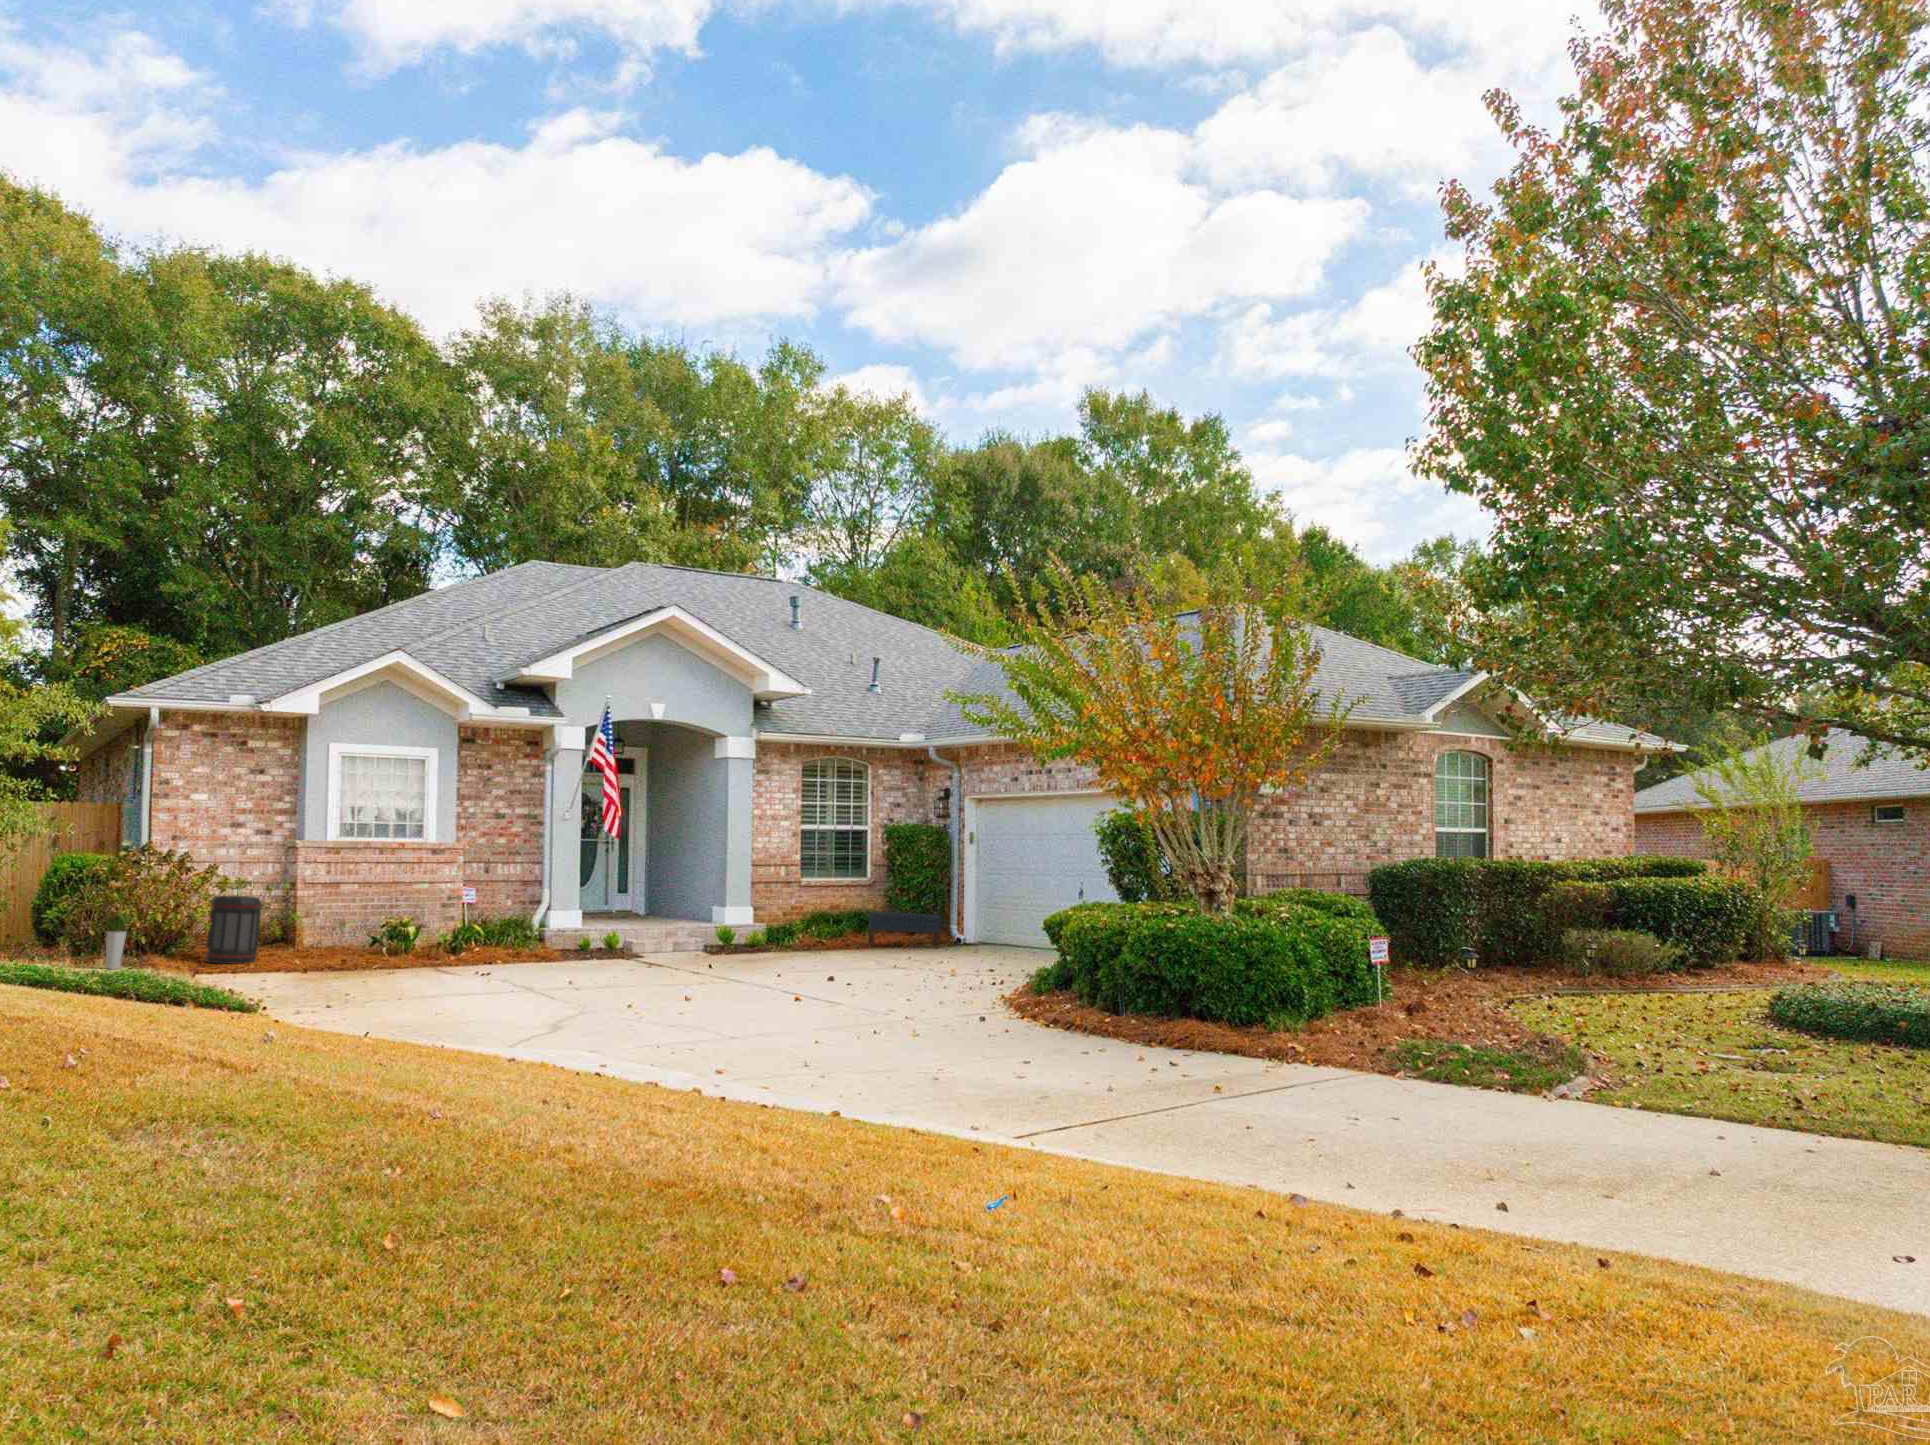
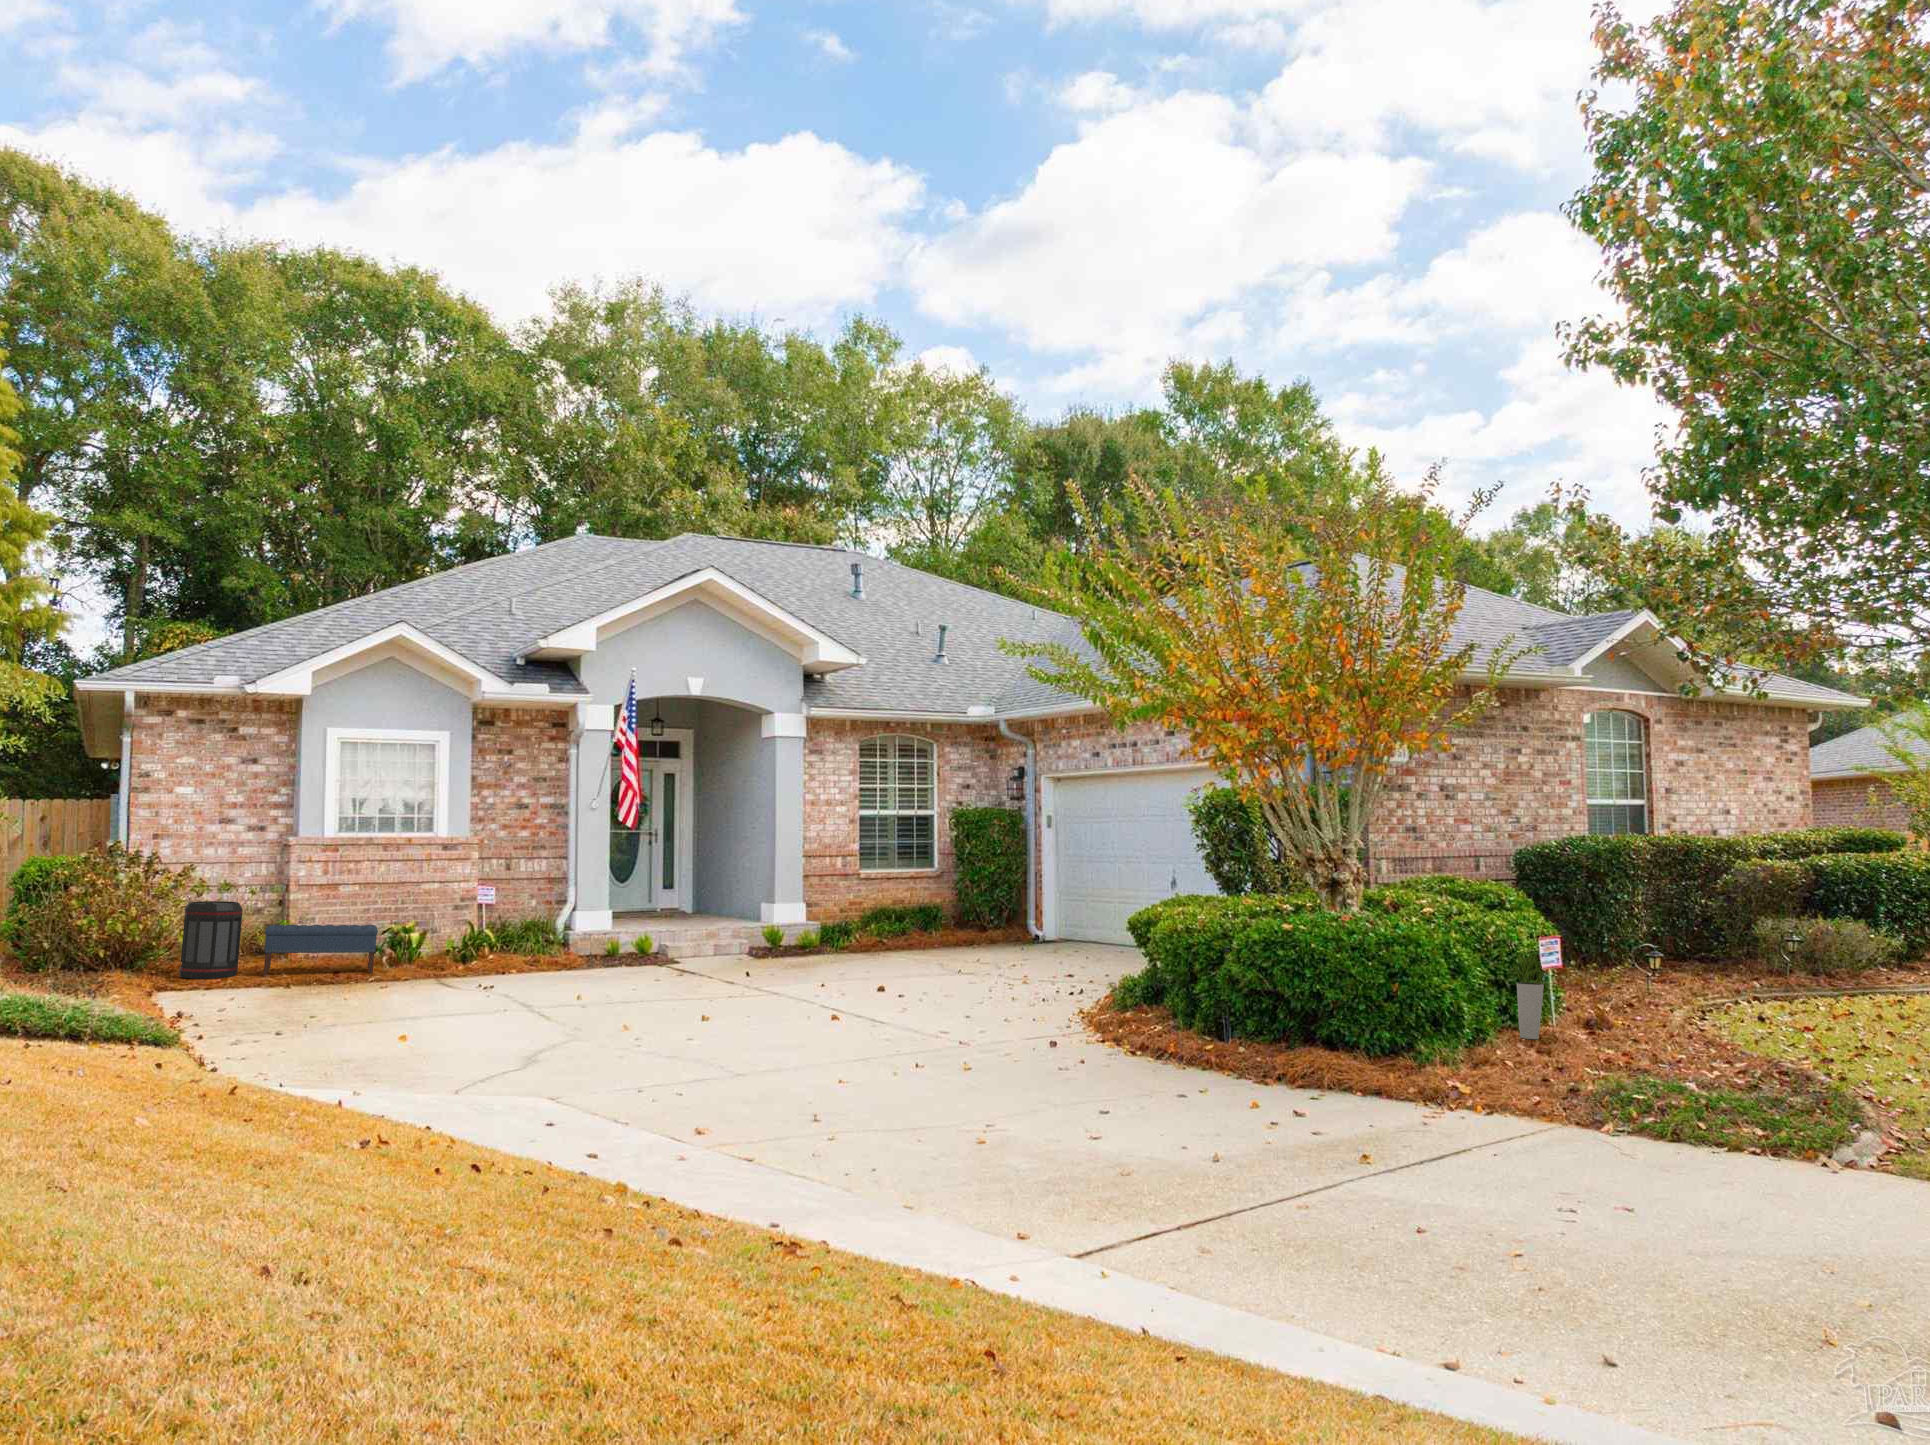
planter: present [105,910,131,969] -> present [1513,952,1545,1039]
bench: present [868,911,942,947] -> present [264,925,378,976]

